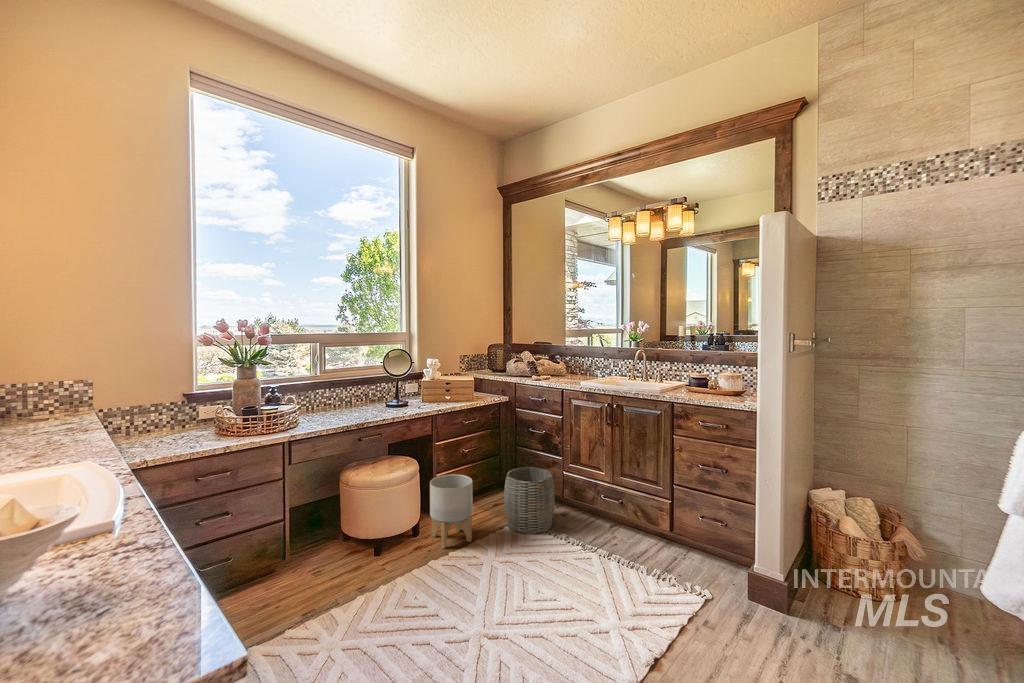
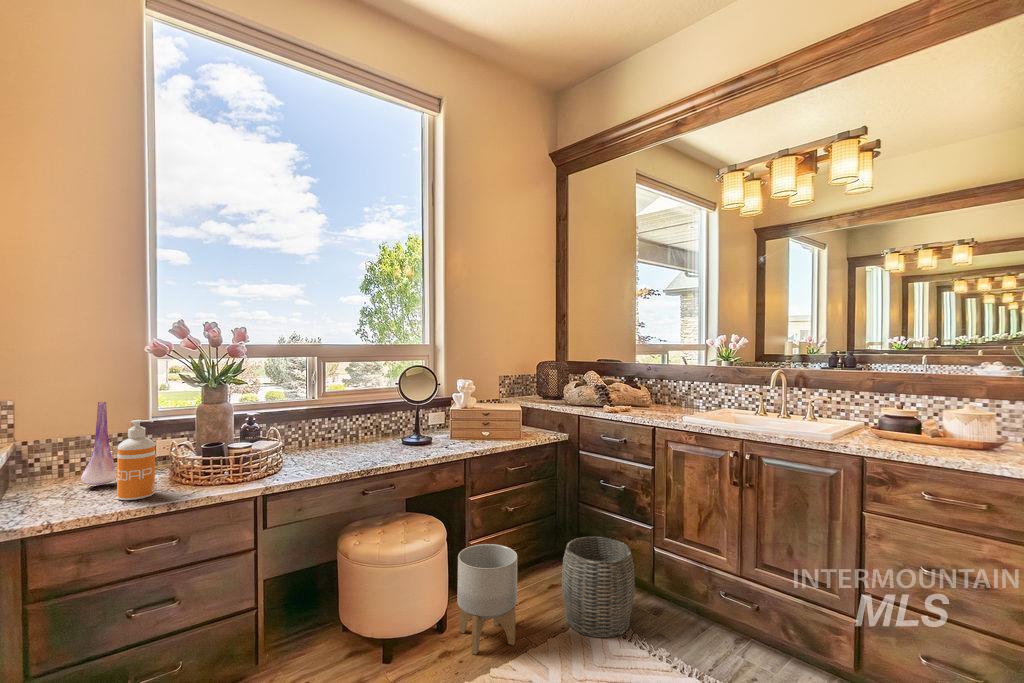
vase: none [145,377,176,440] -> present [81,402,116,485]
soap dispenser: none [181,389,209,447] -> present [117,420,155,500]

